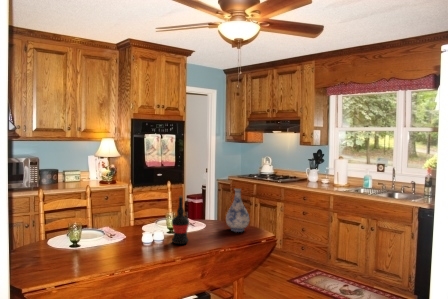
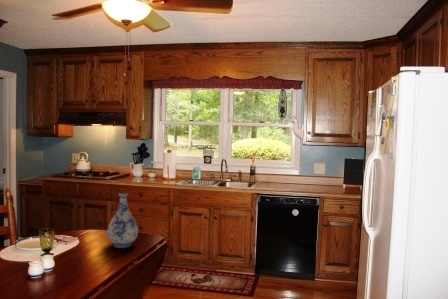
wine bottle: present [172,196,189,244] -> none [58,213,85,286]

